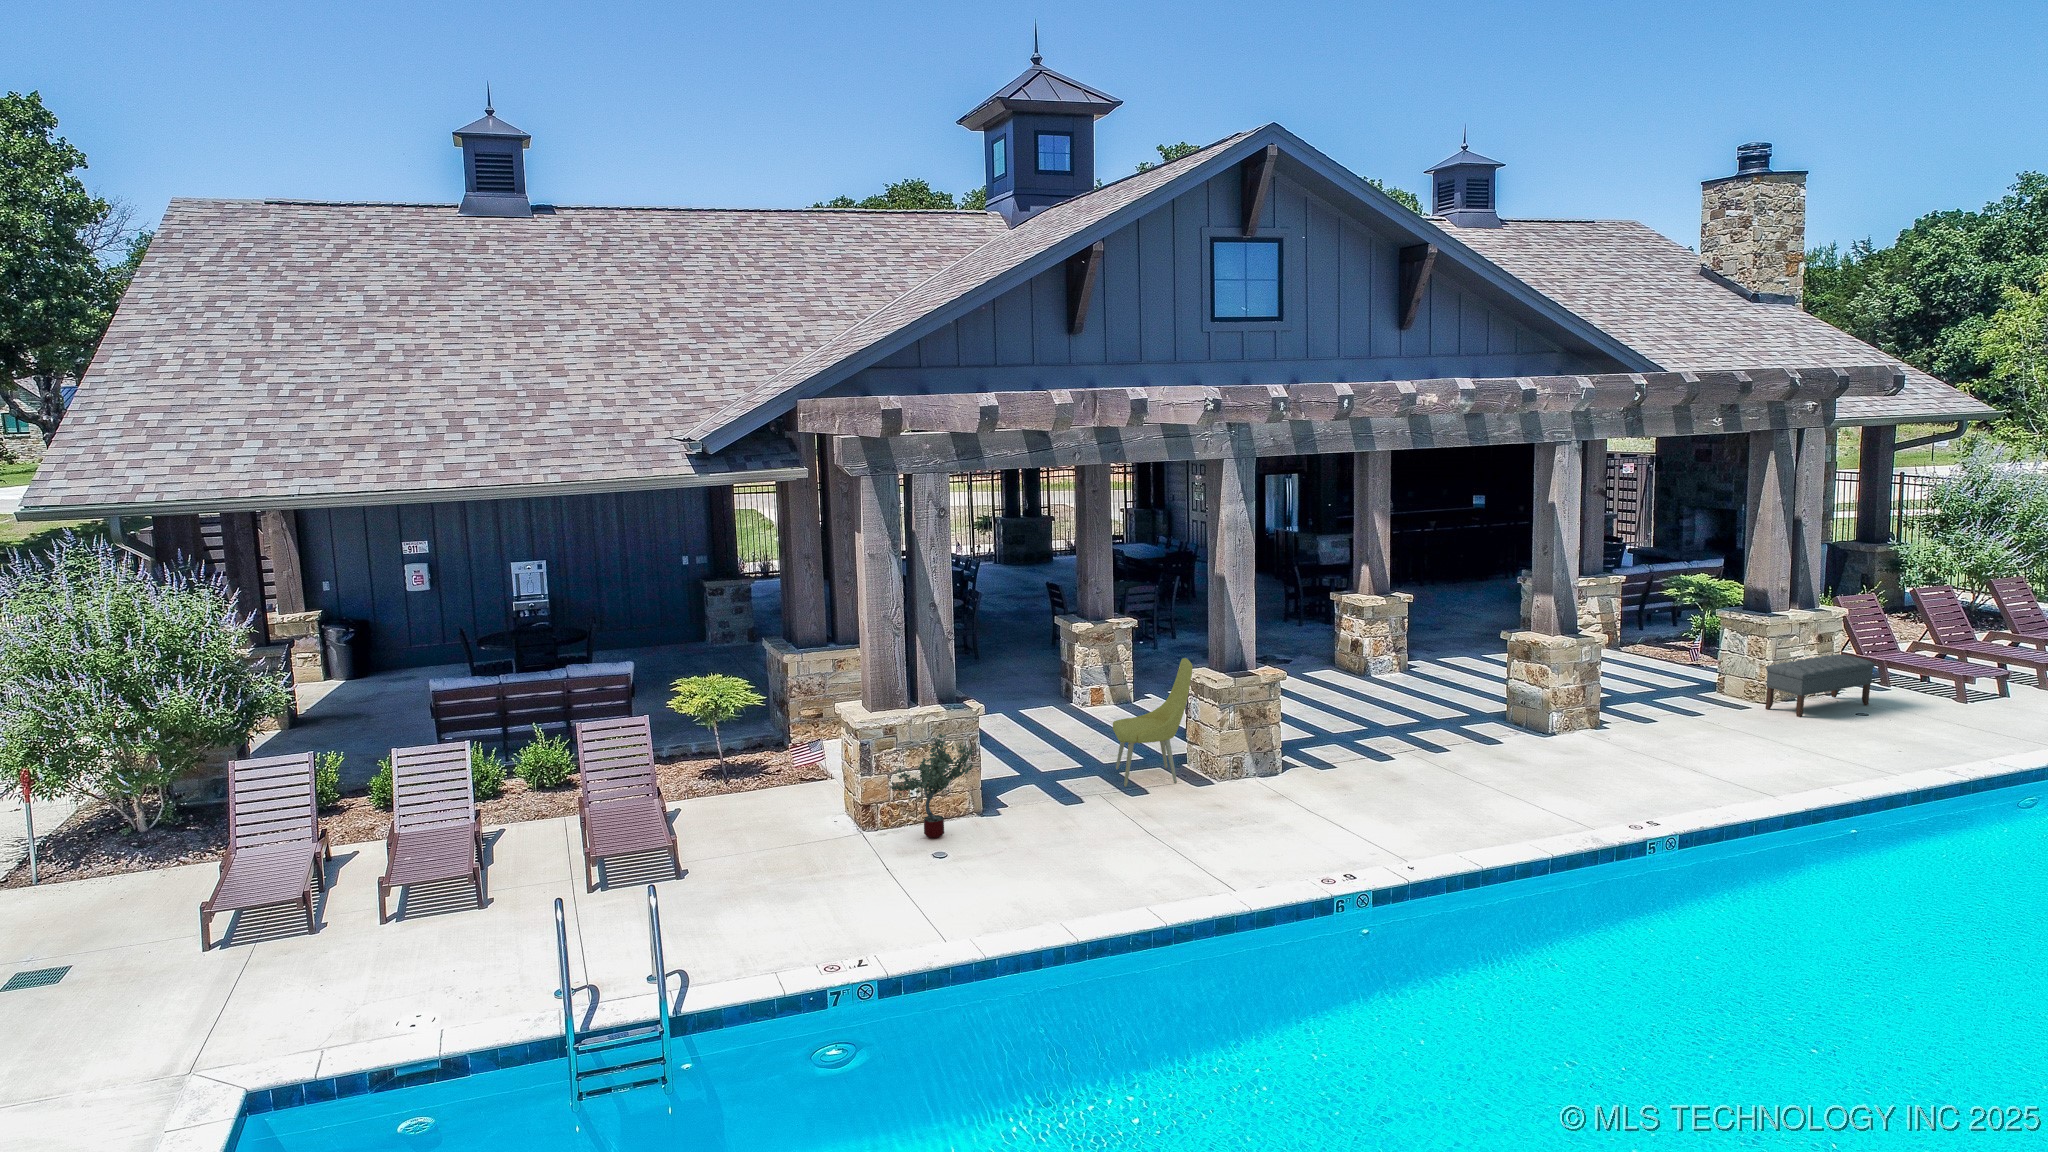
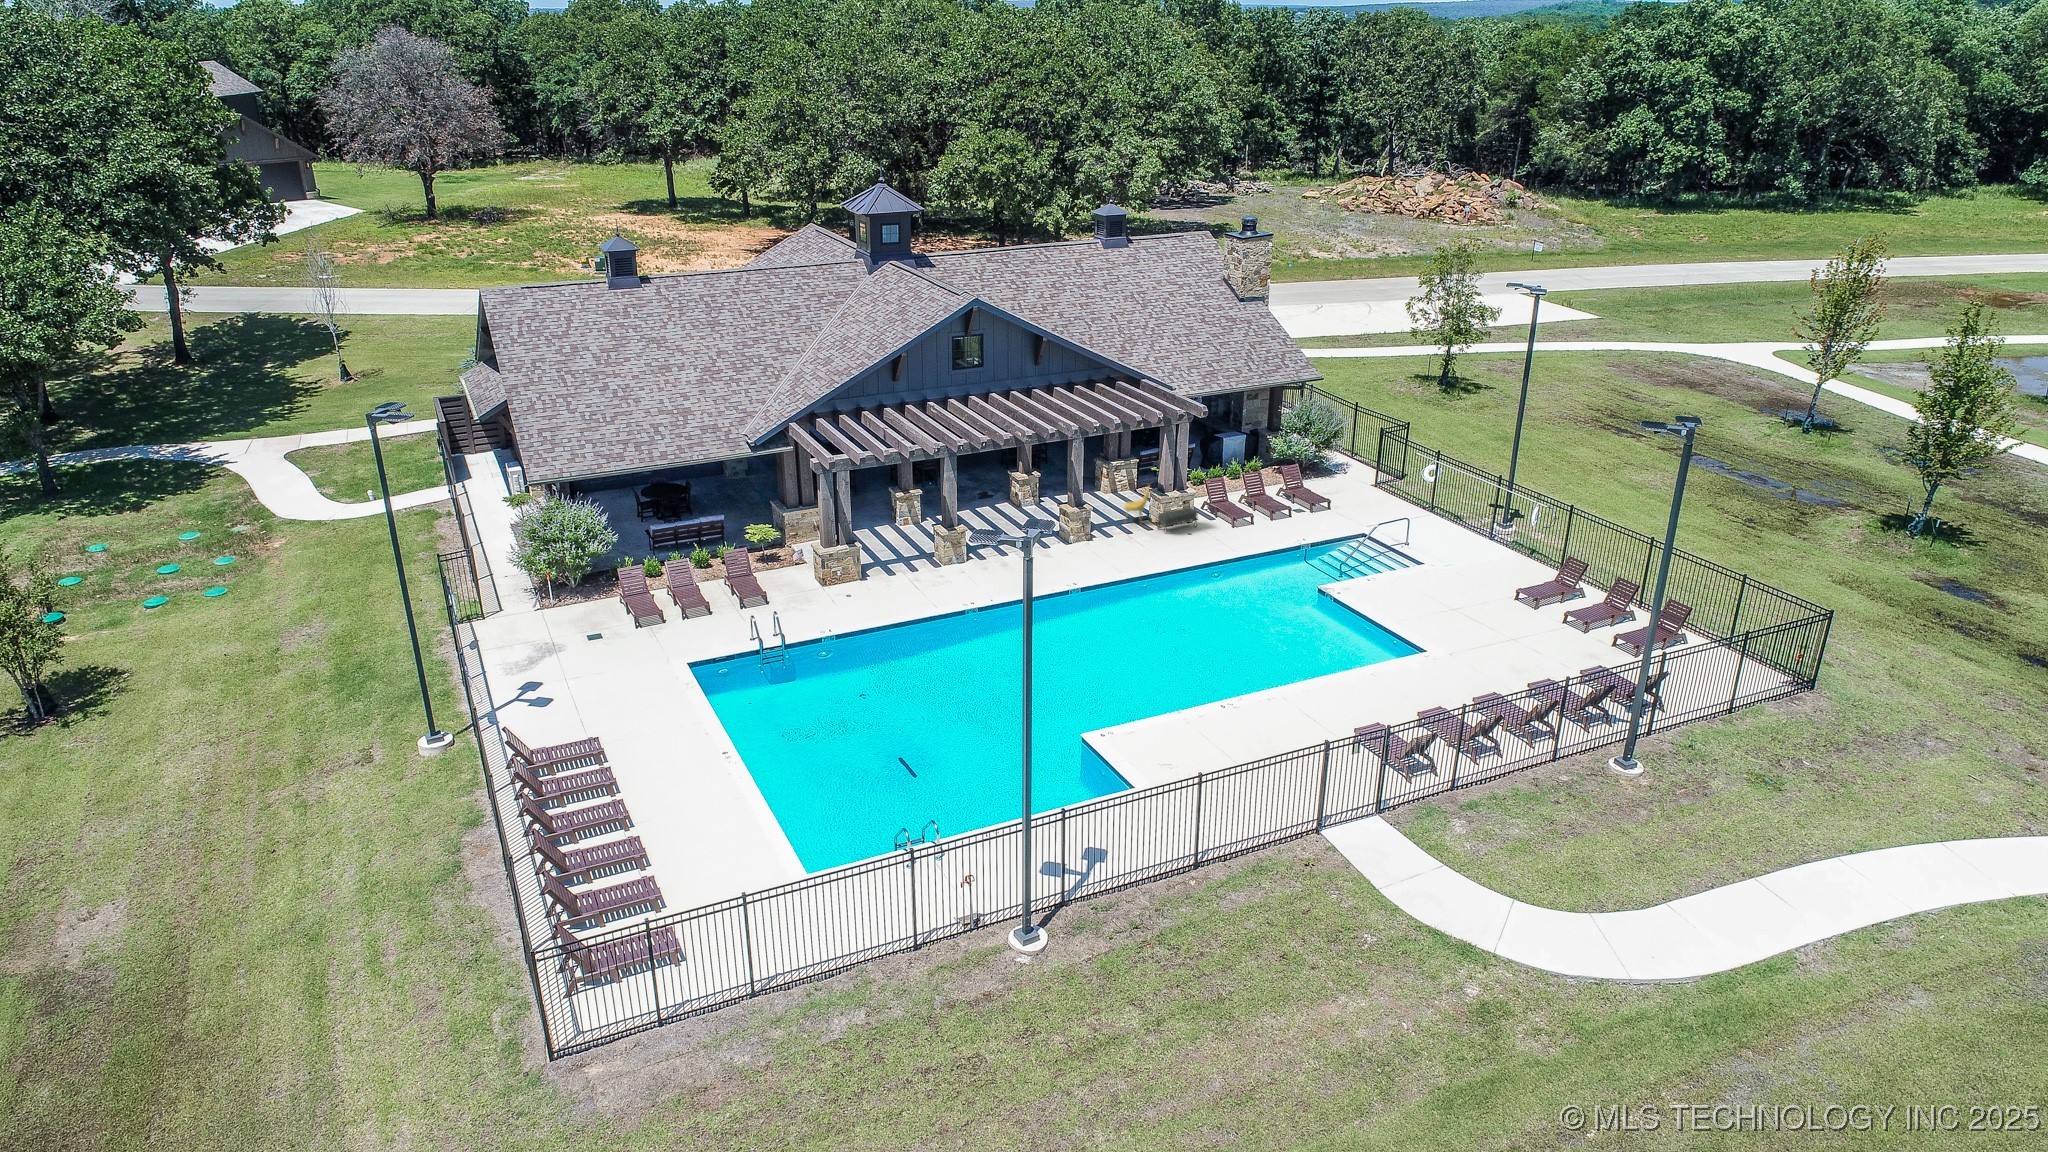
chair: present [1113,658,1193,787] -> present [1124,486,1150,517]
potted tree: present [891,734,973,839] -> none [832,557,859,590]

